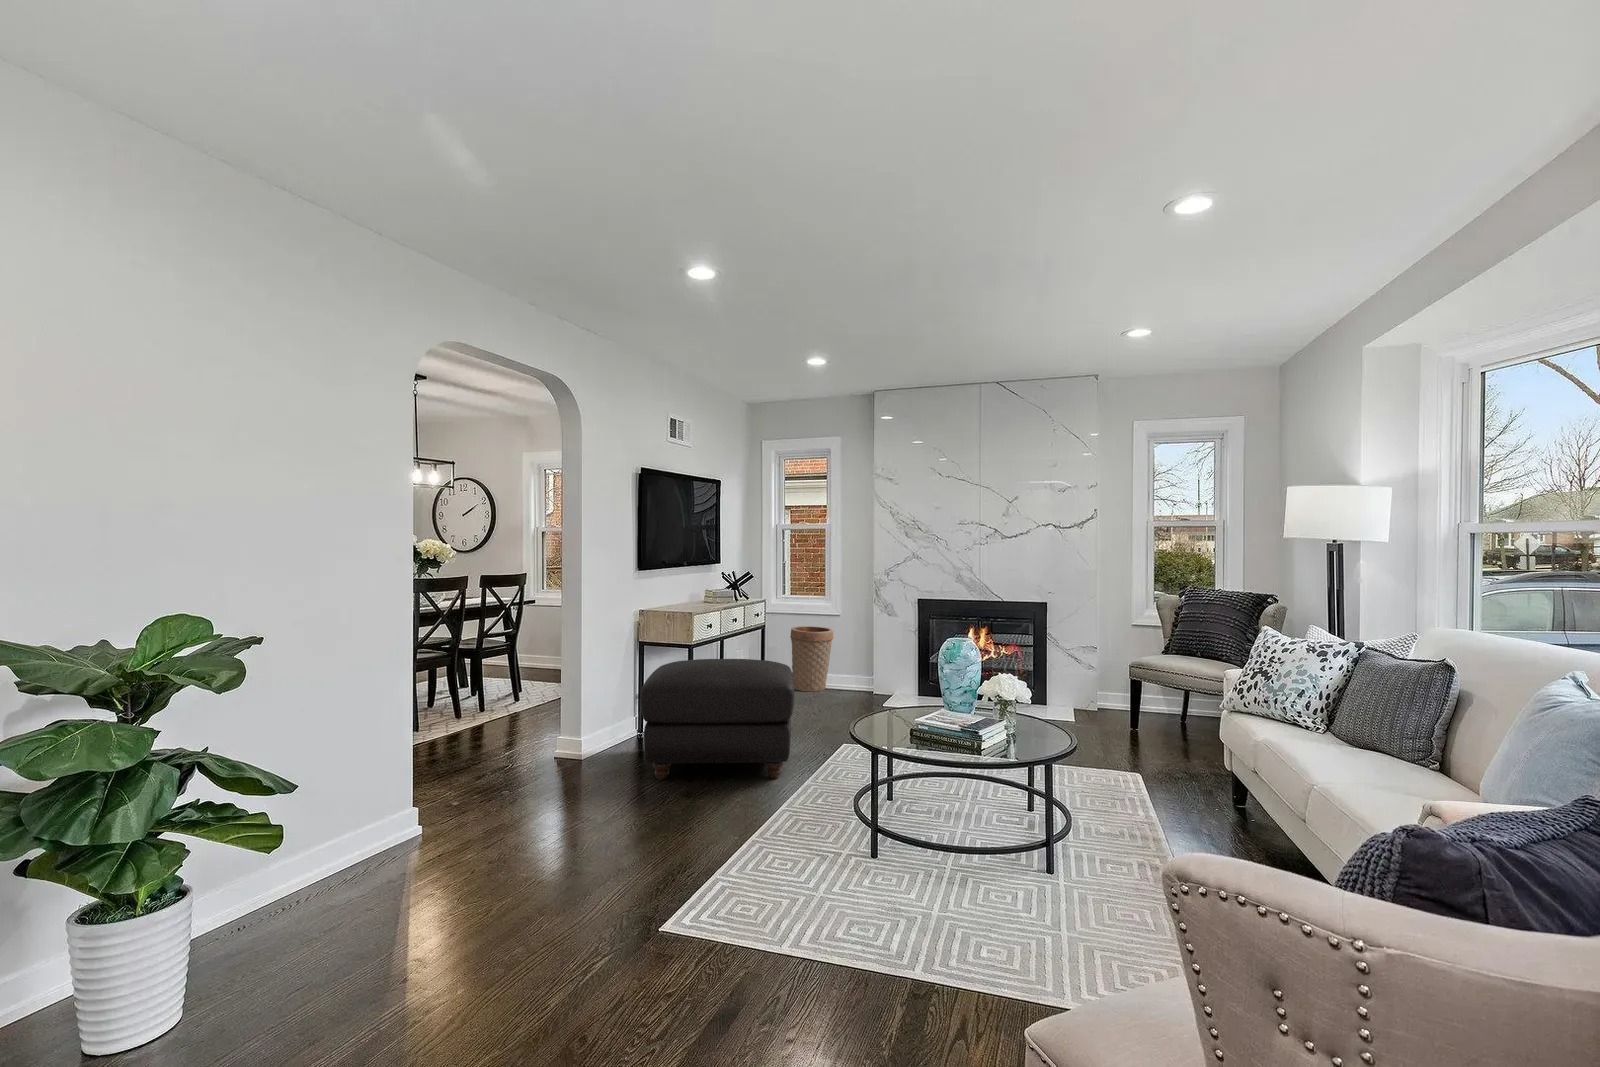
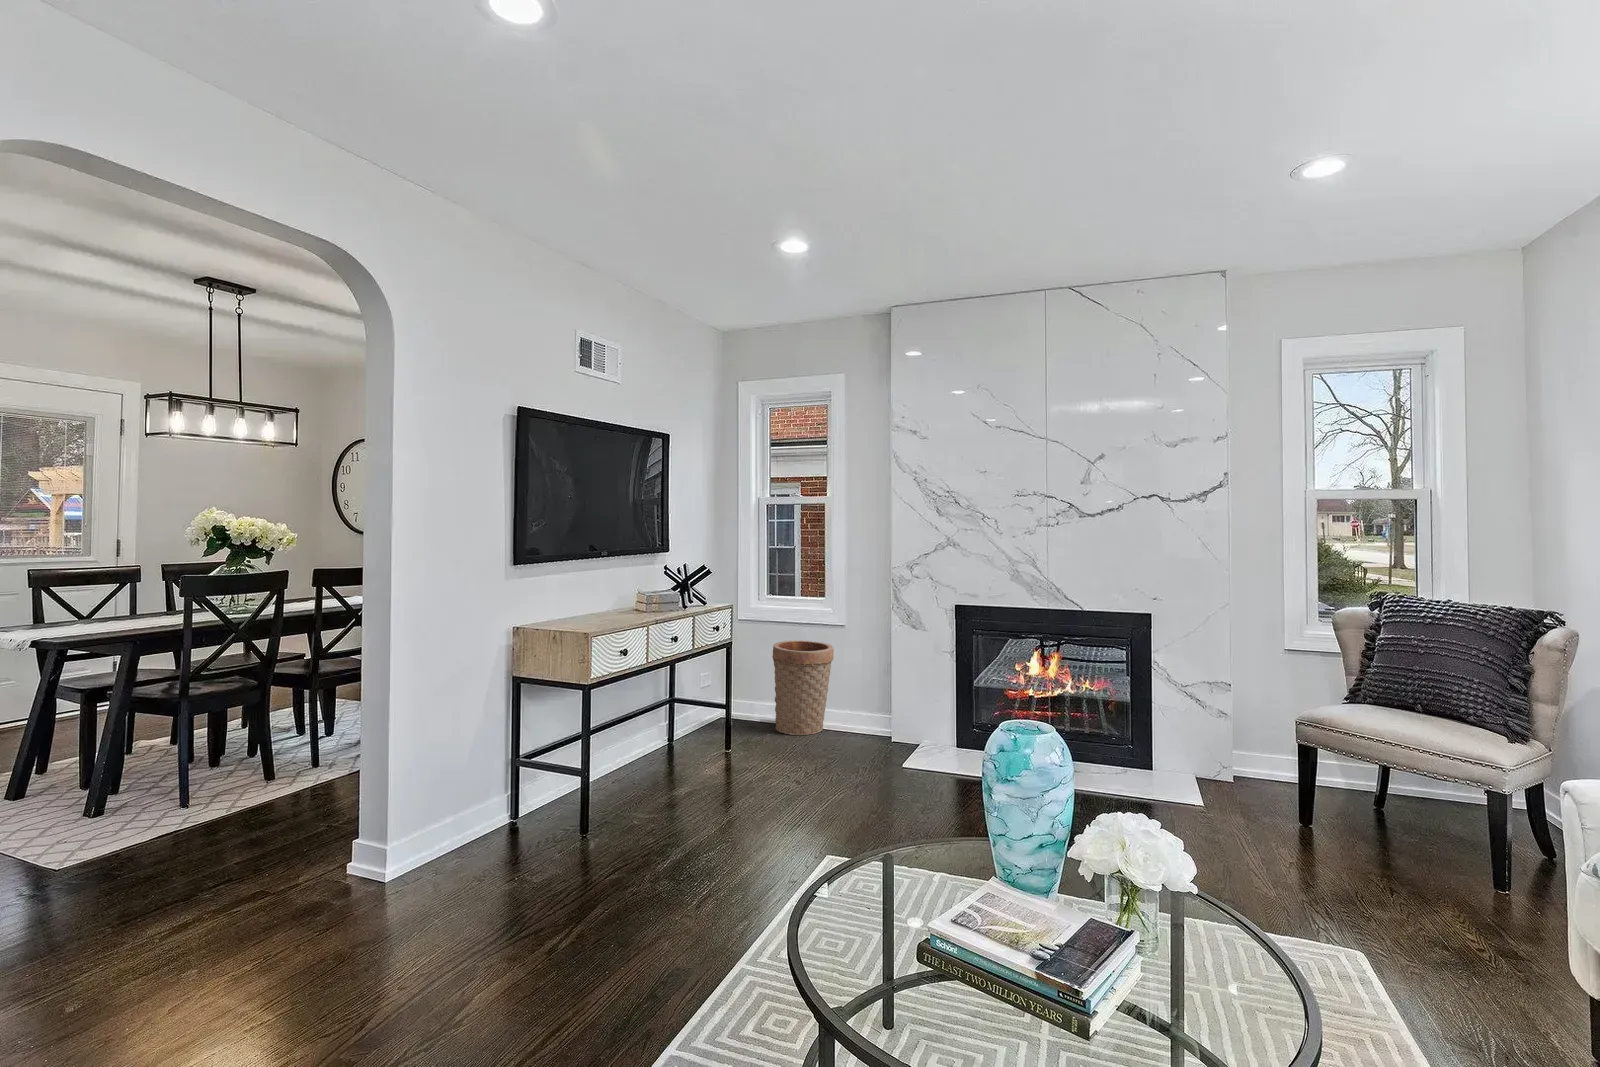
ottoman: present [640,659,794,780] -> none [443,716,732,938]

